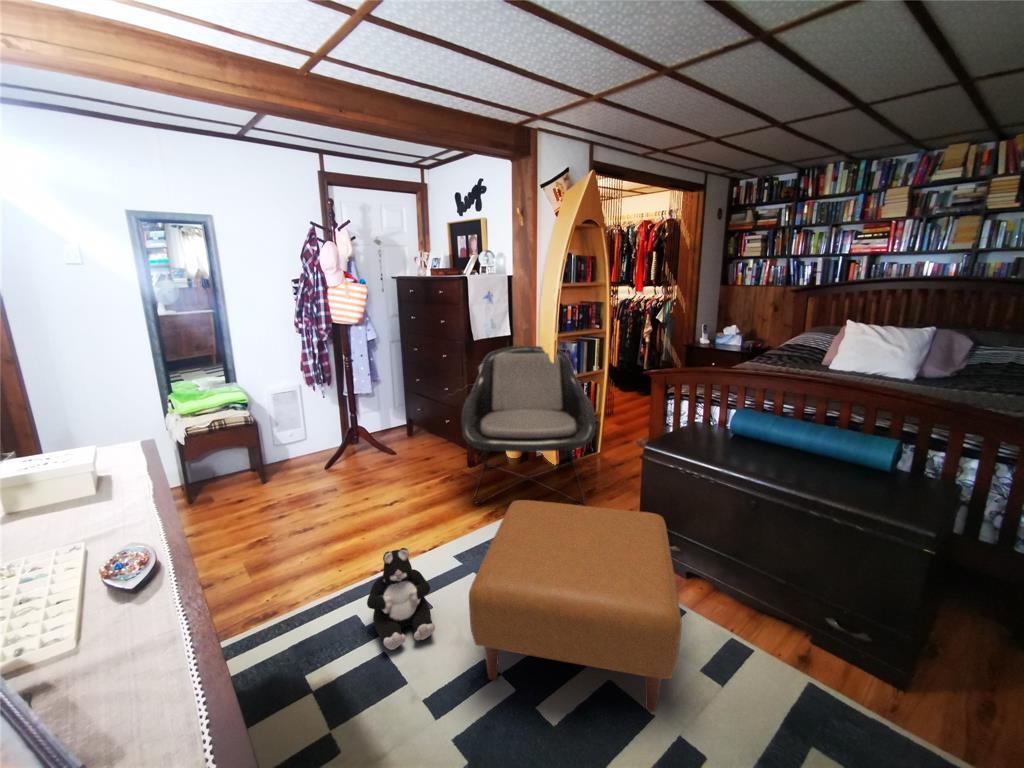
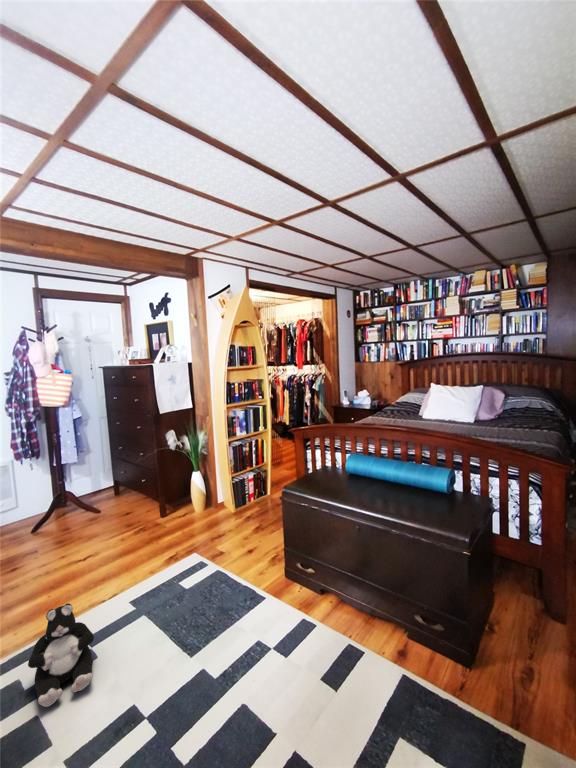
lounge chair: present [461,346,595,506] -> none [144,415,254,553]
ottoman: present [469,500,682,712] -> none [111,544,295,724]

